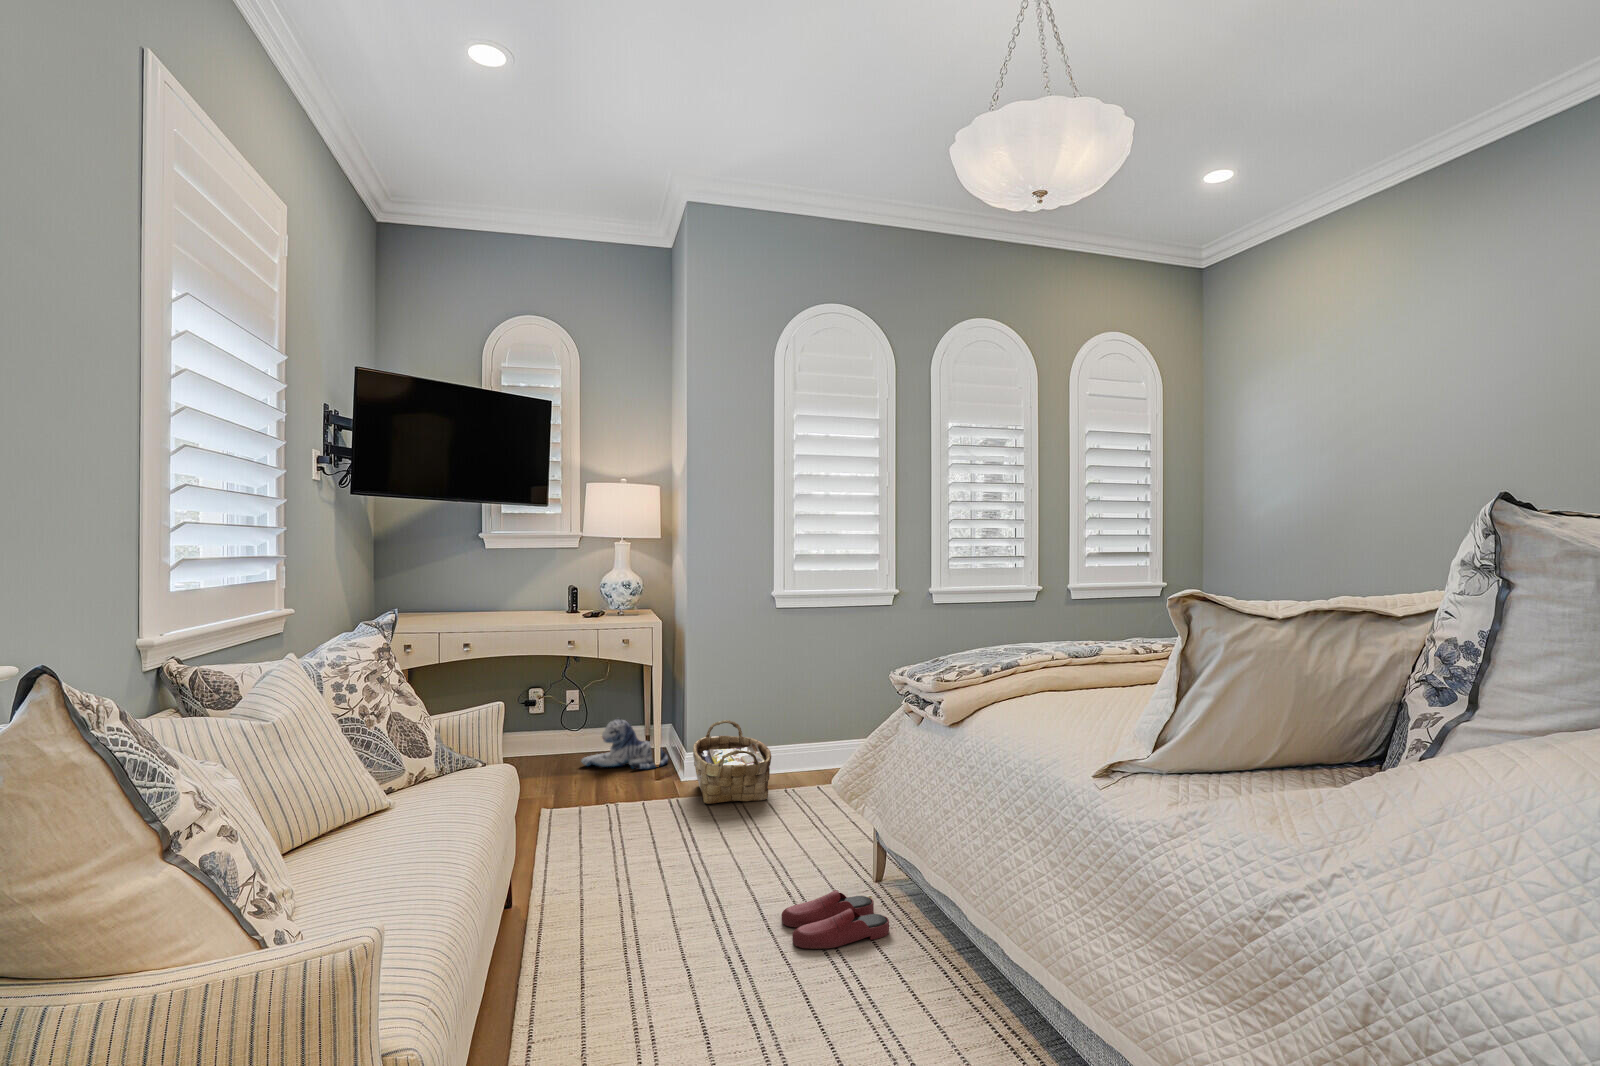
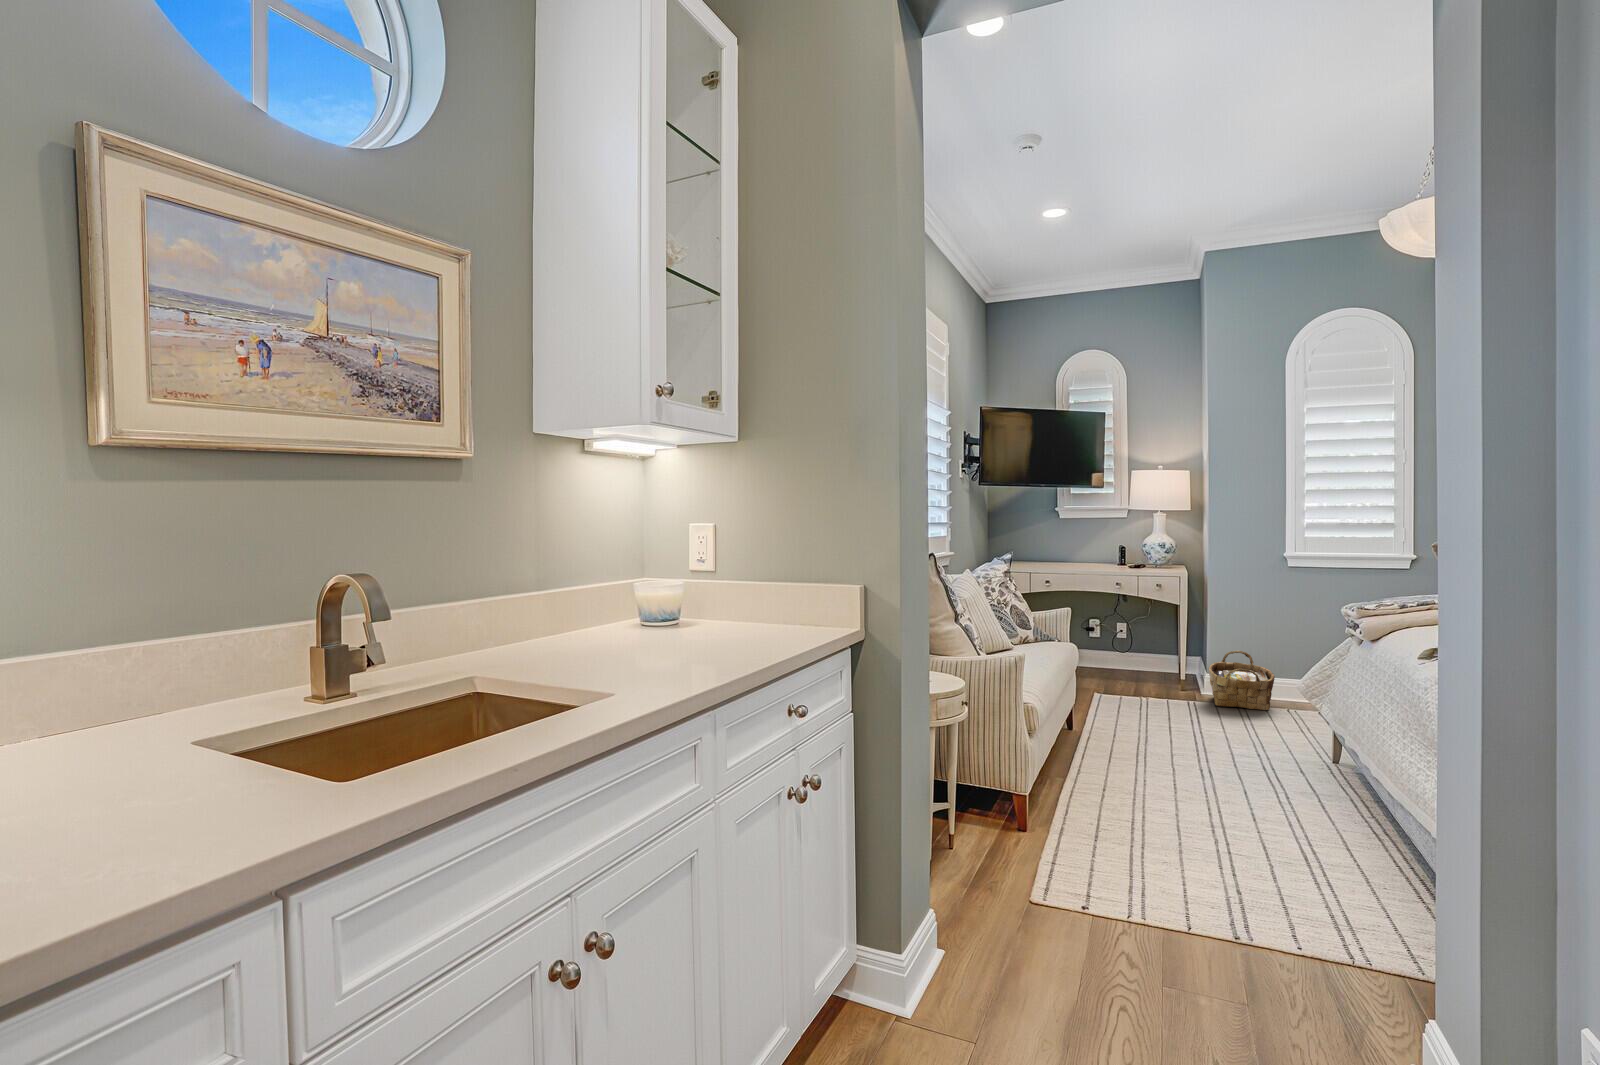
plush toy: present [581,718,668,770] -> none [1126,645,1195,685]
slippers: present [781,890,889,949] -> none [1247,747,1325,776]

